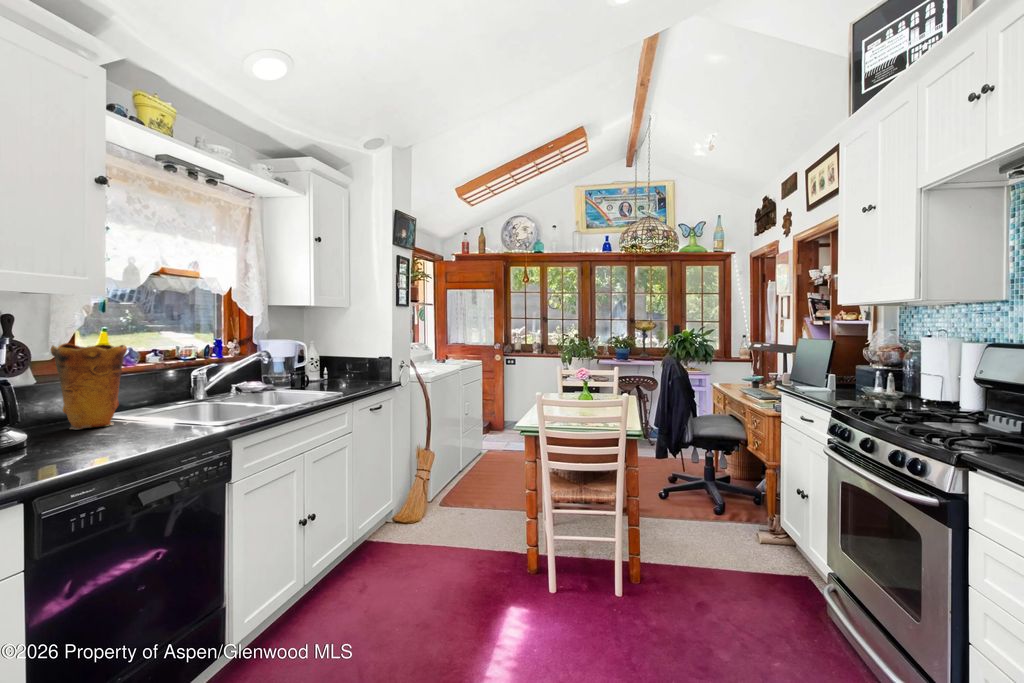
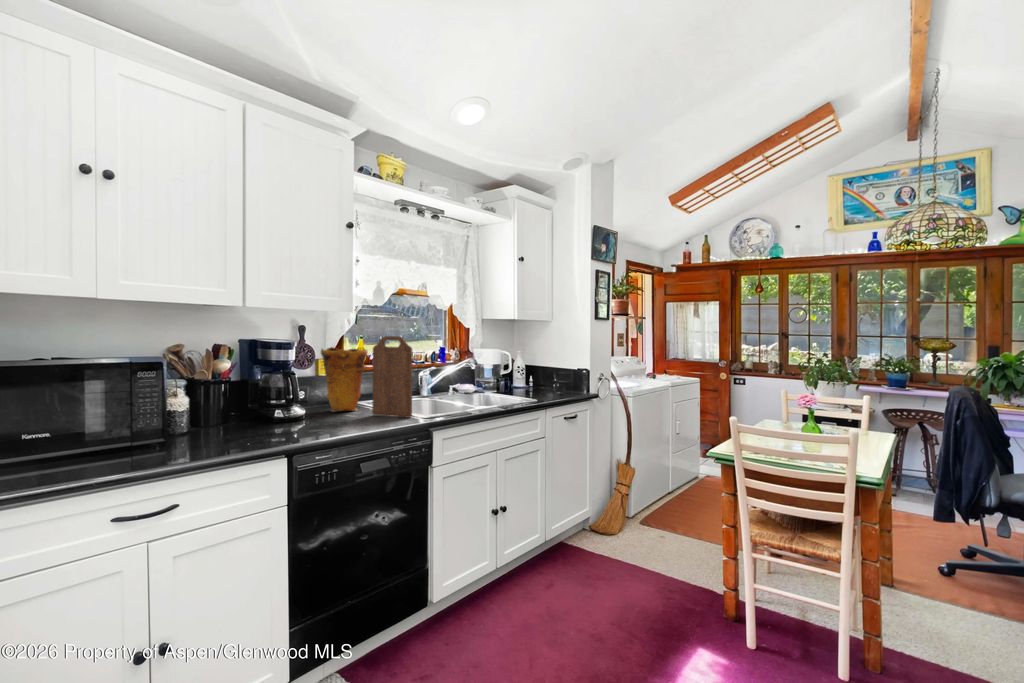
cutting board: none [141,329,205,429] -> present [372,336,412,418]

